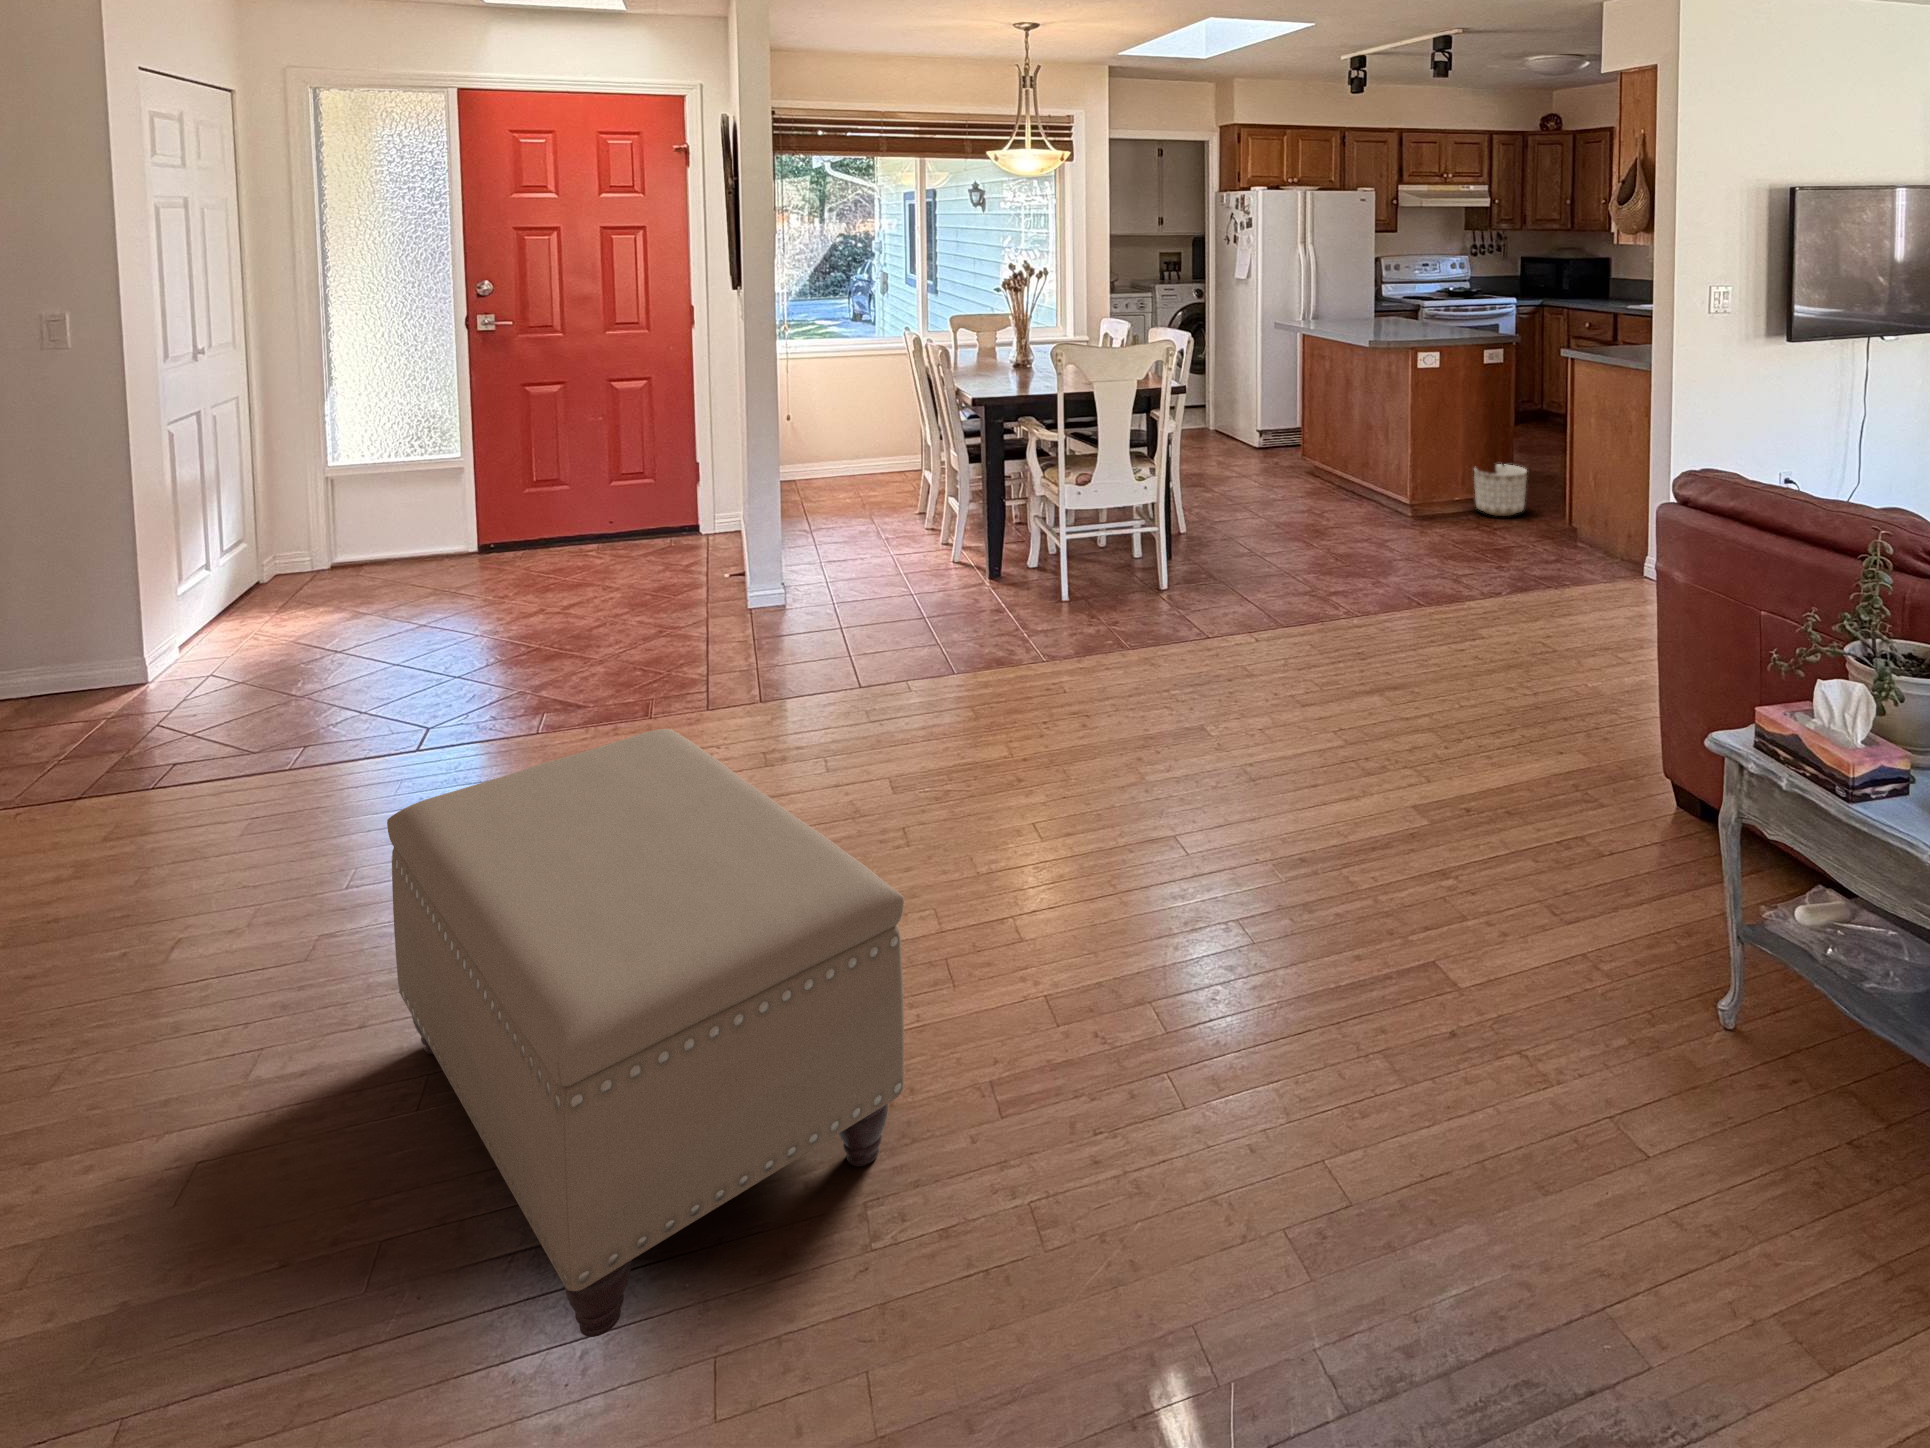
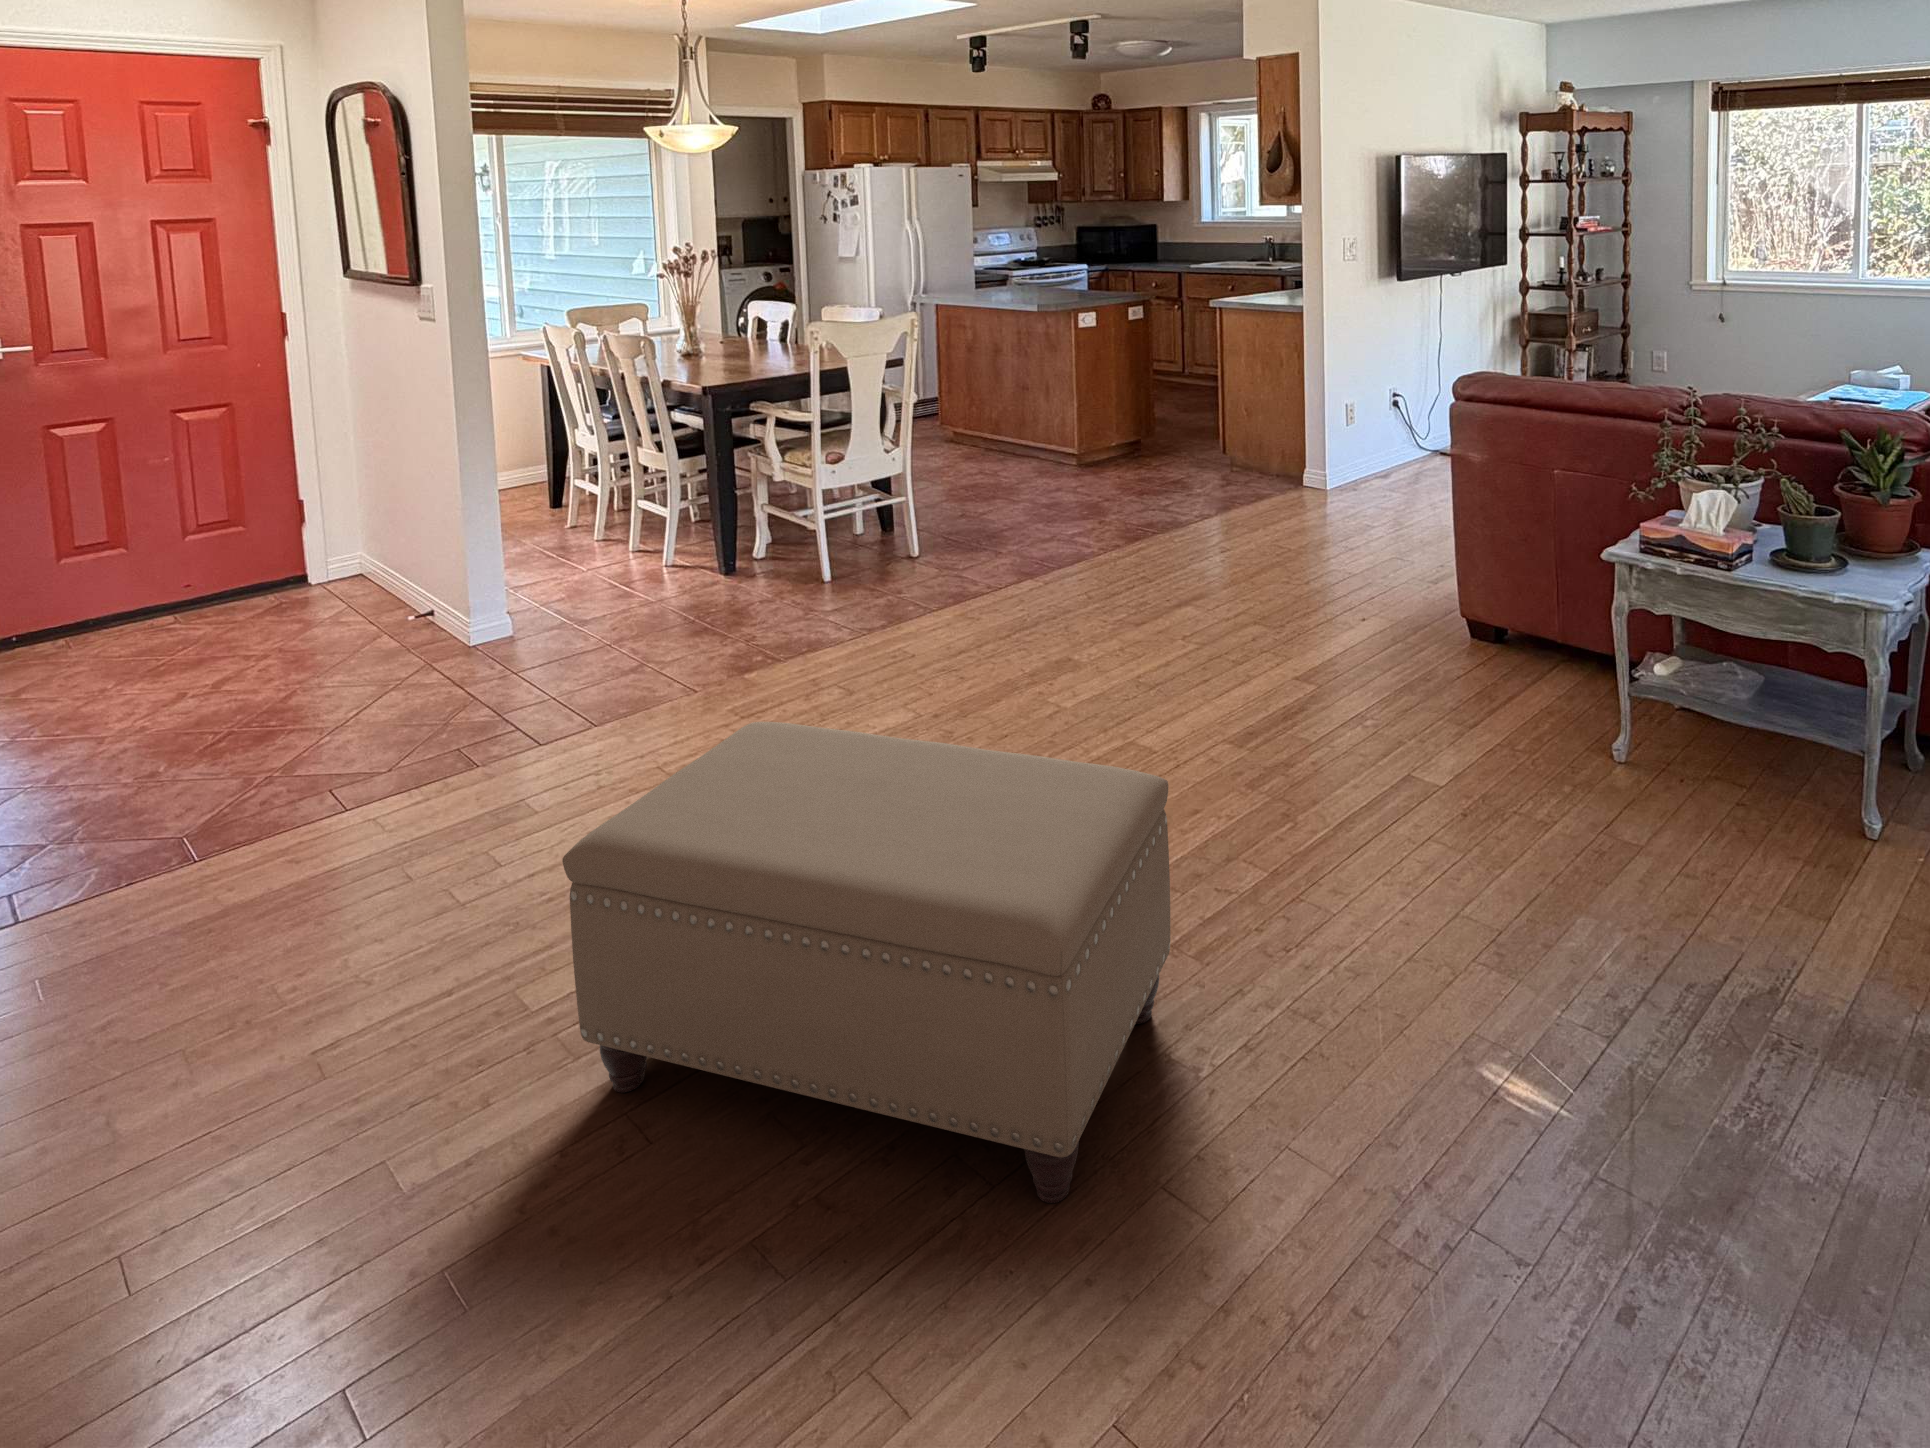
planter: present [1474,464,1527,516] -> none [1130,409,1176,455]

